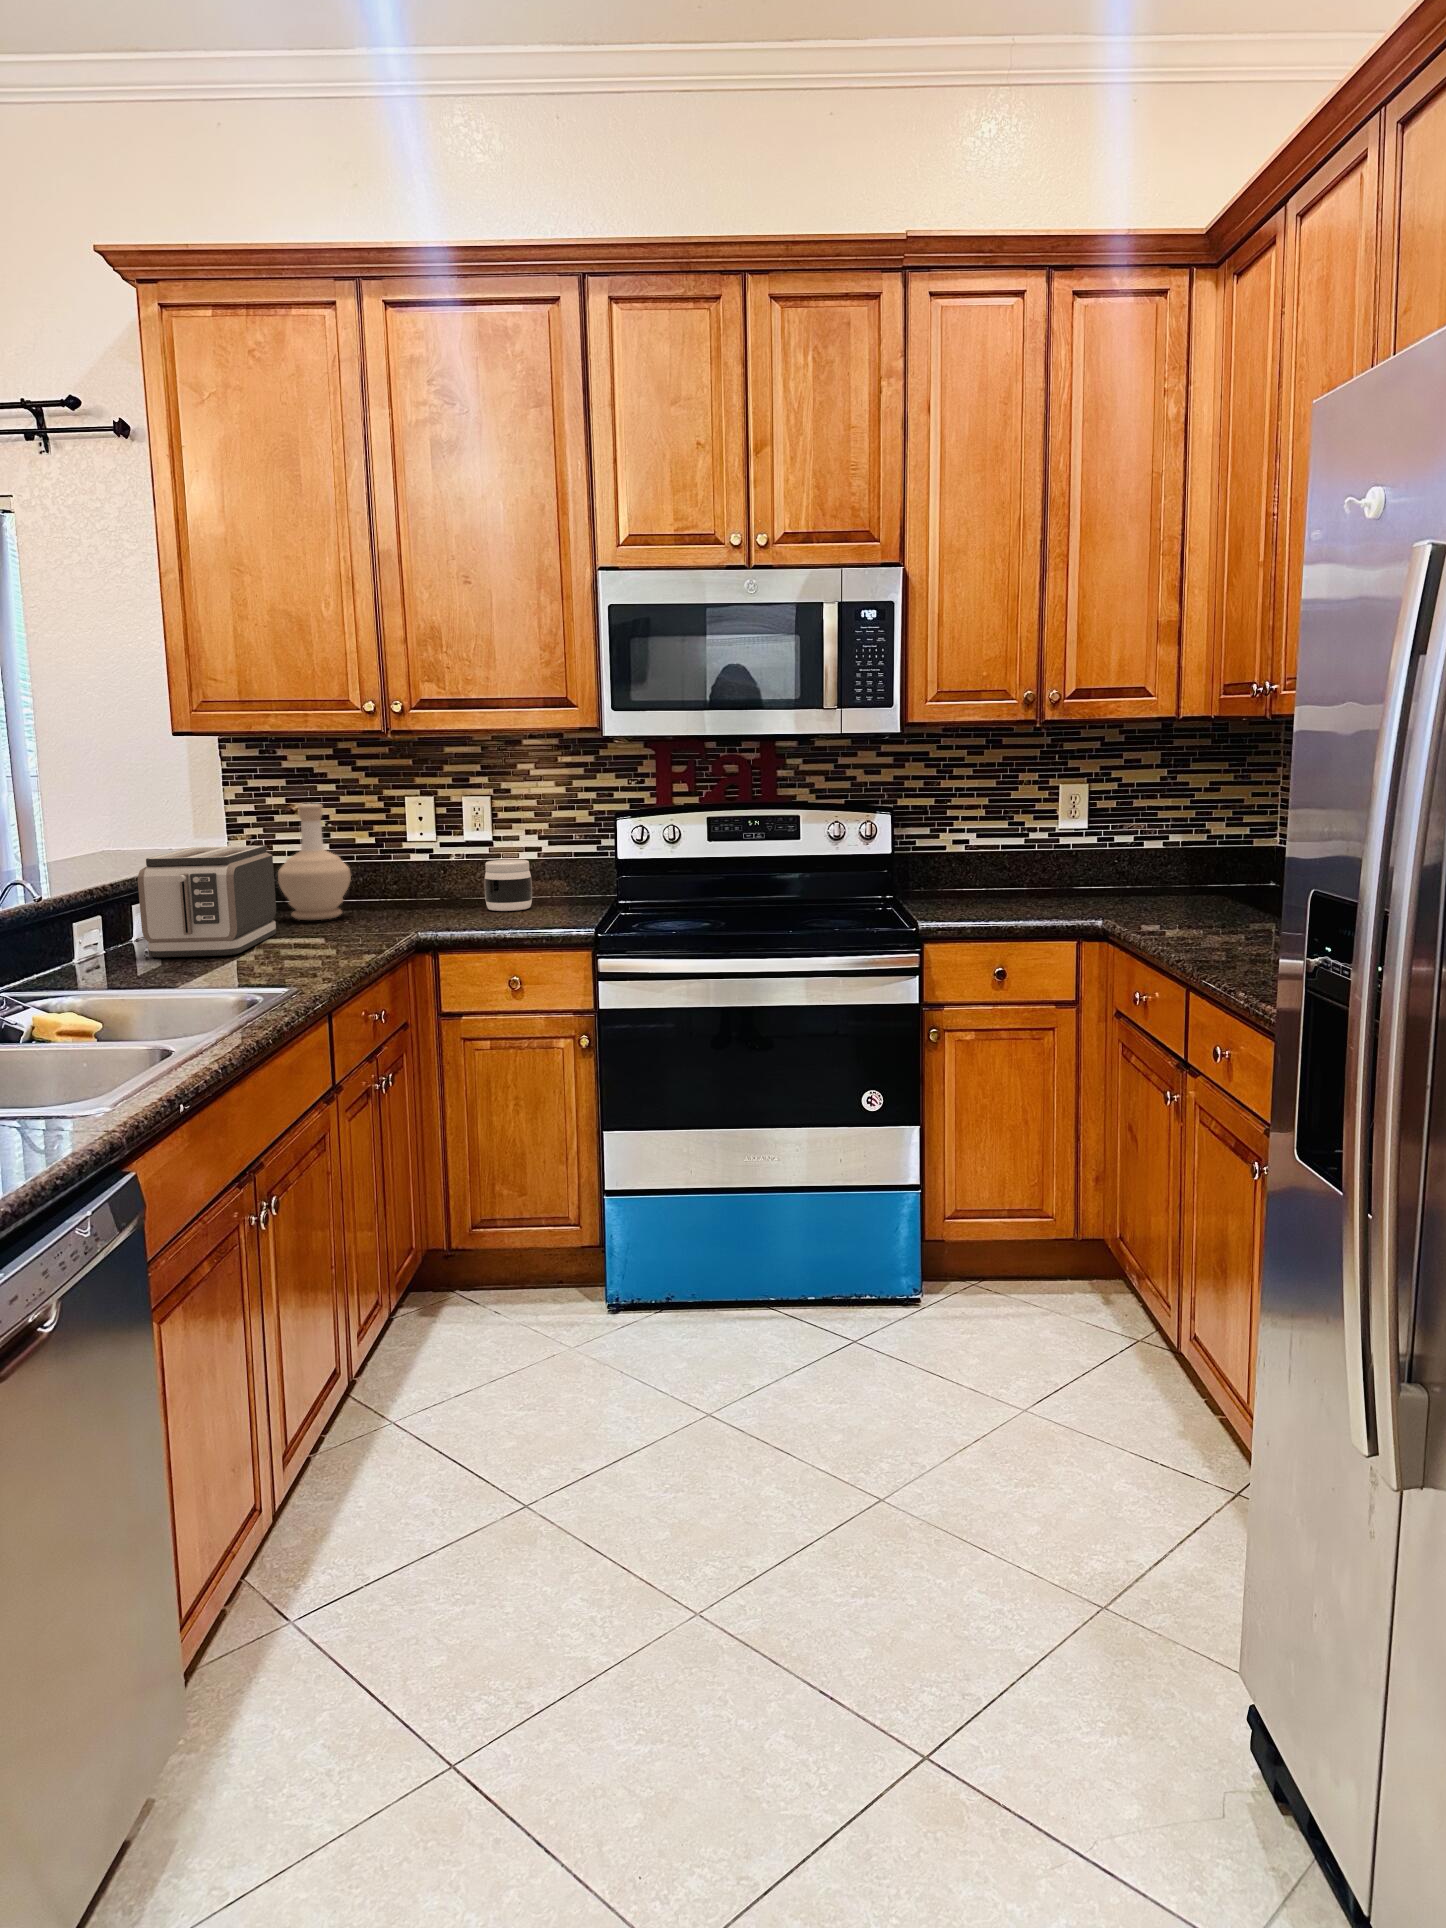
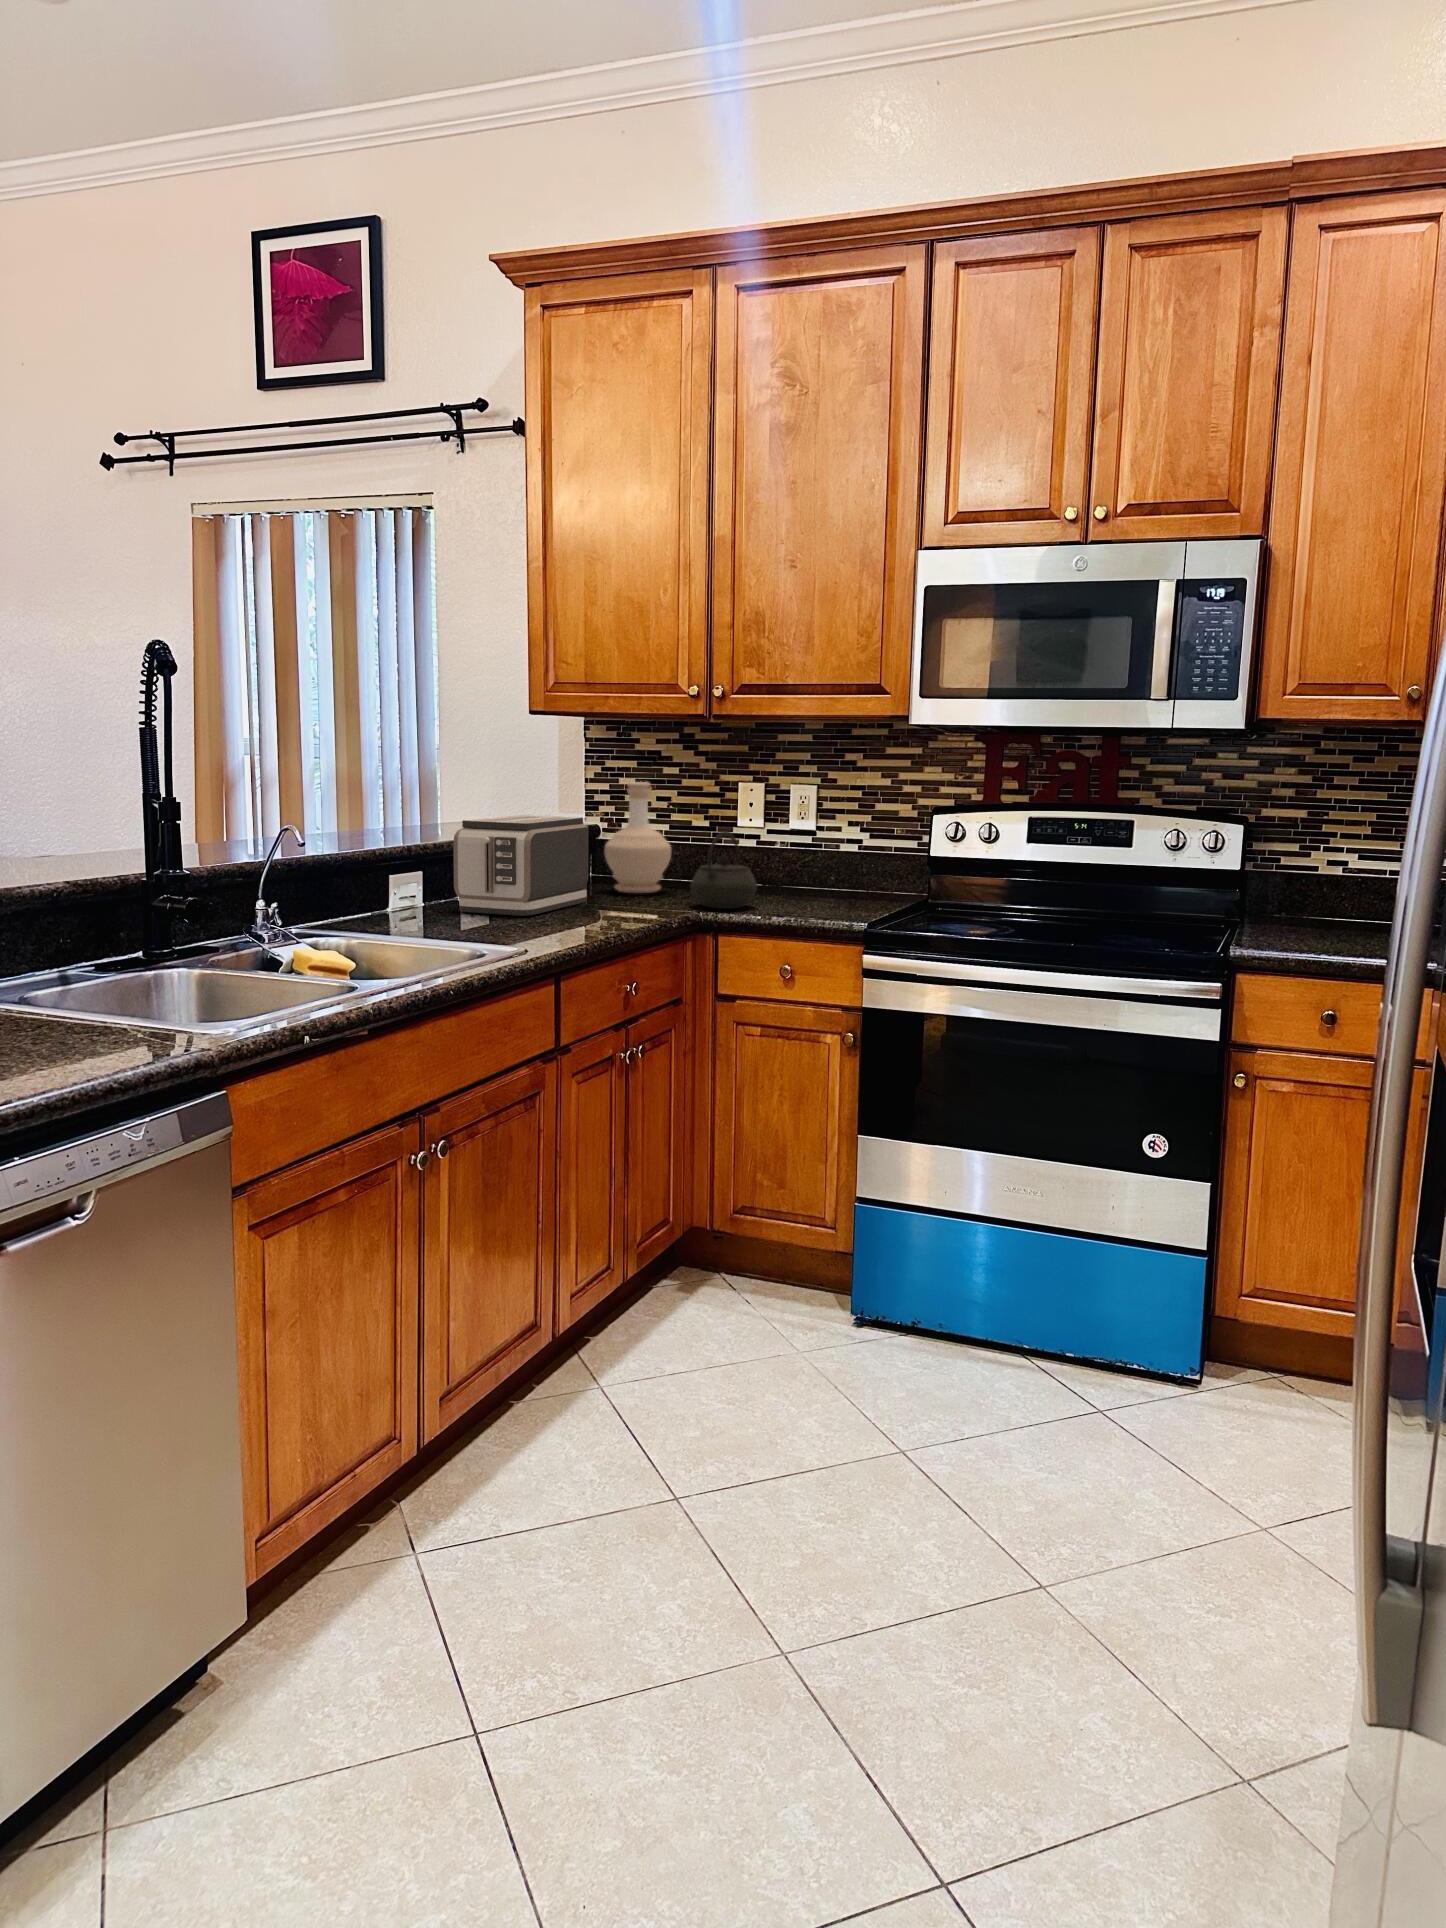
kettle: none [391,849,460,928] -> present [690,831,757,909]
jar: present [484,859,532,911] -> none [796,849,844,900]

